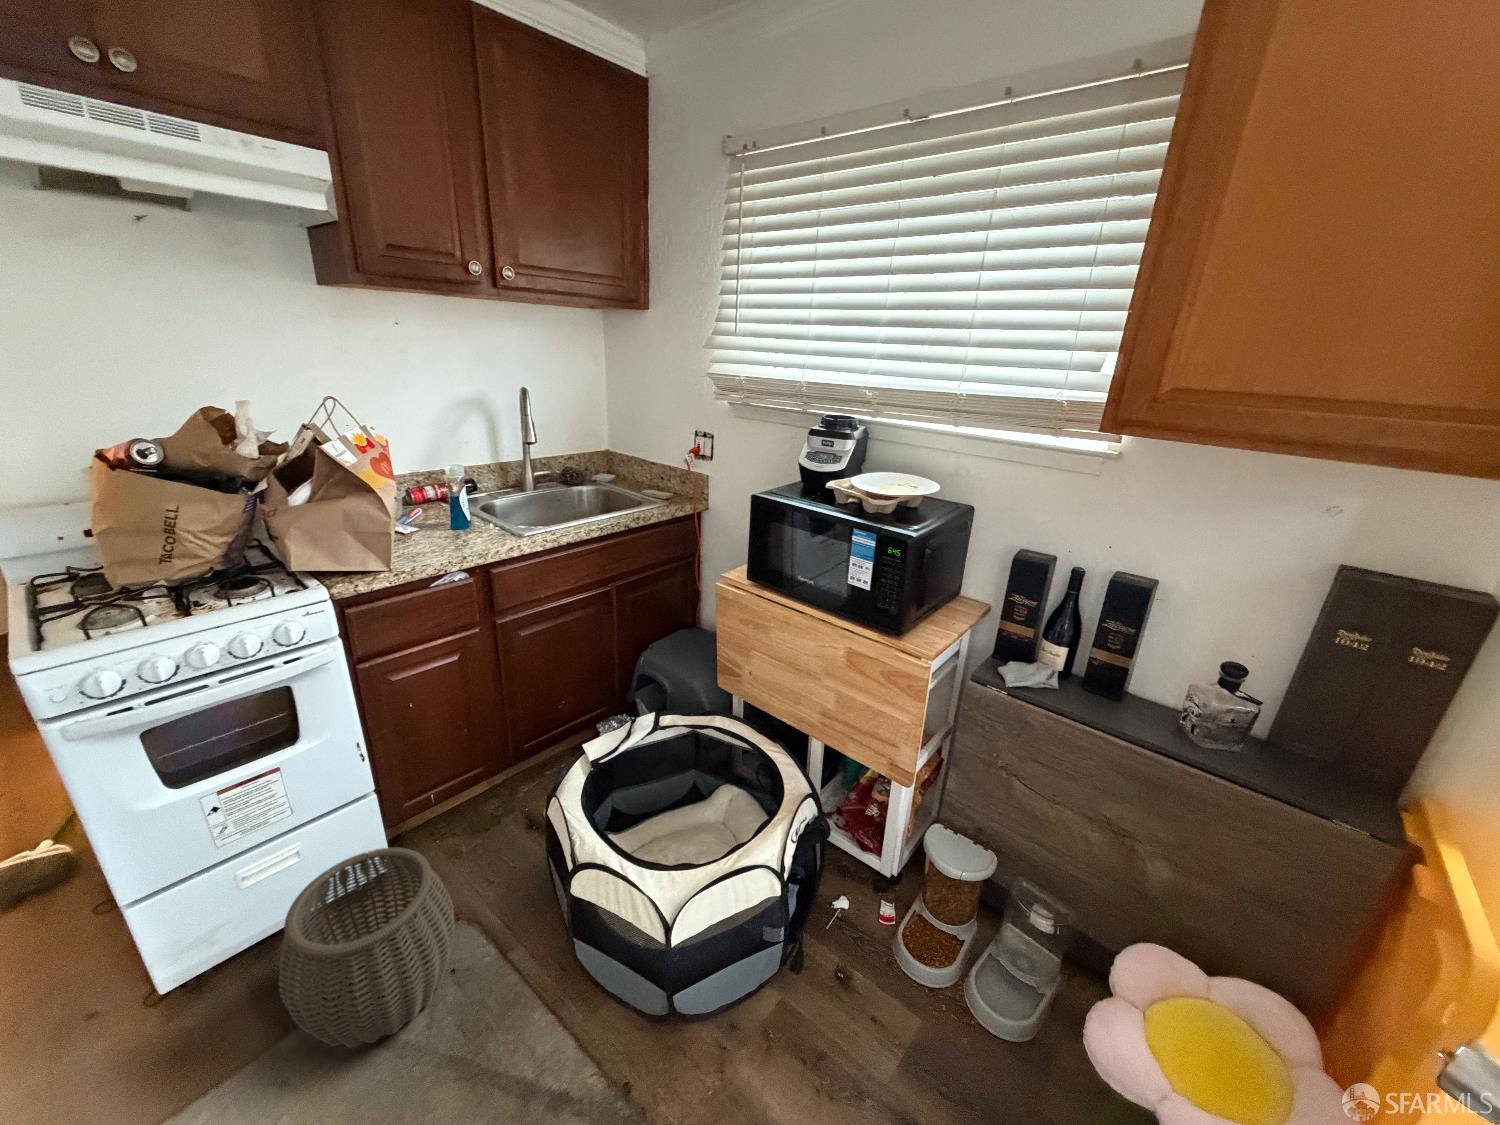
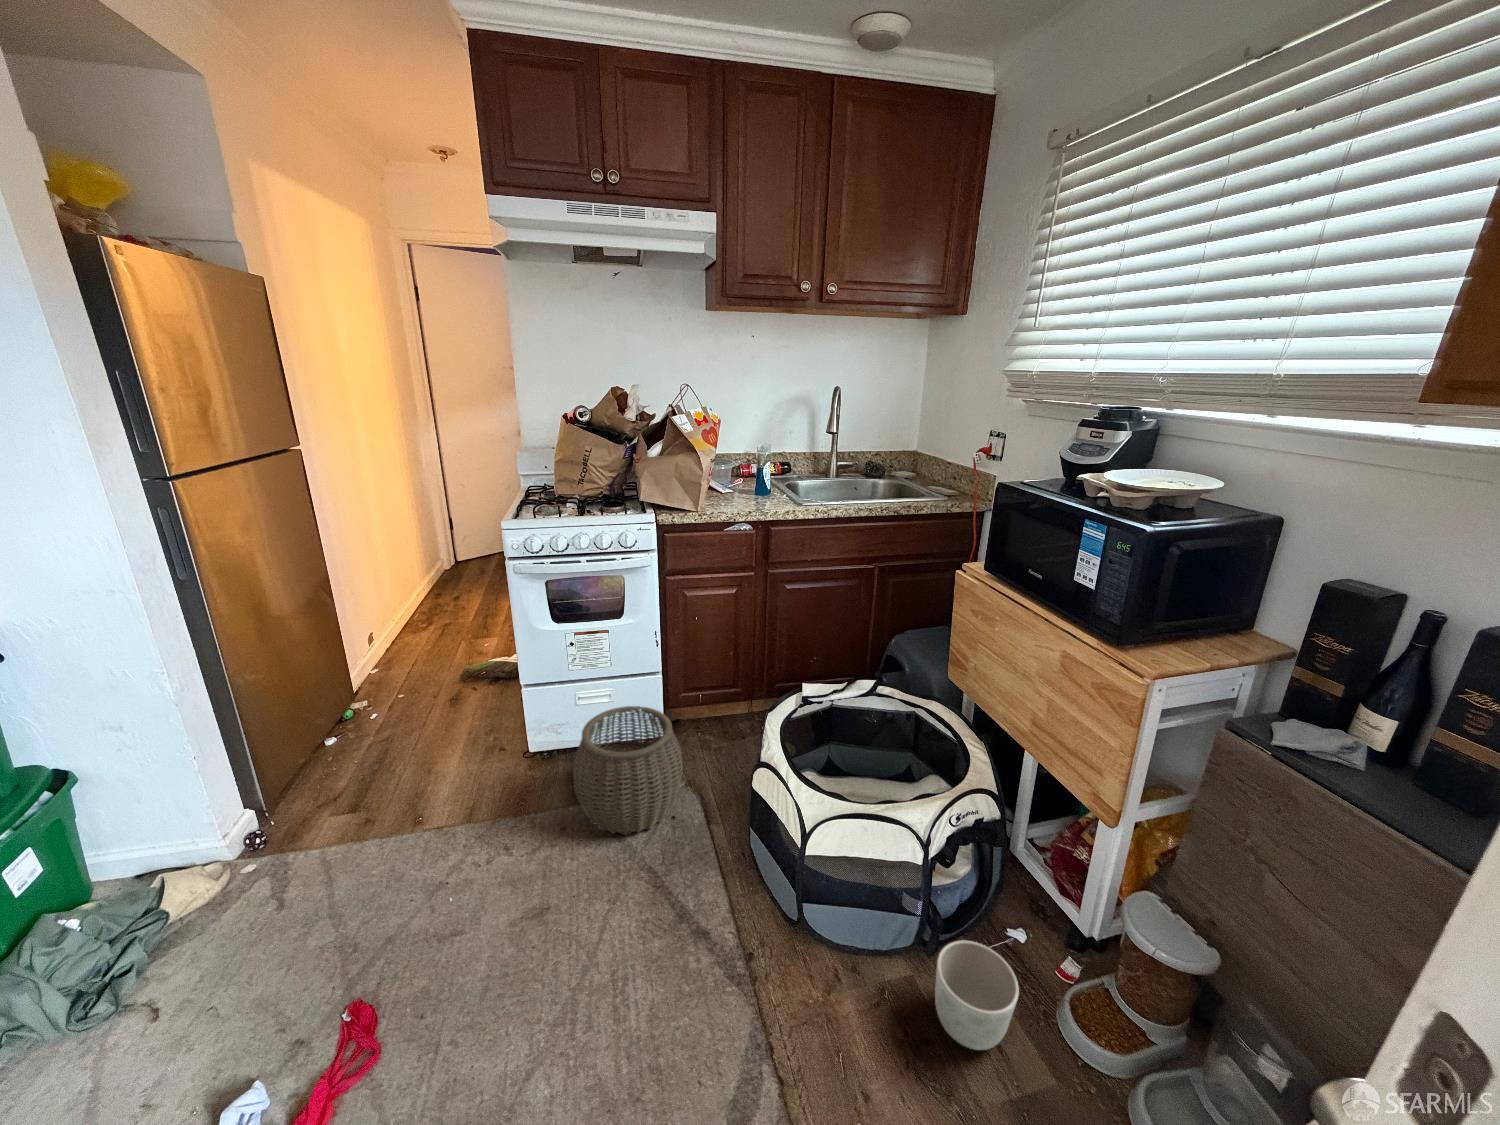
planter: none [814,939,888,1042] -> present [935,940,1019,1050]

